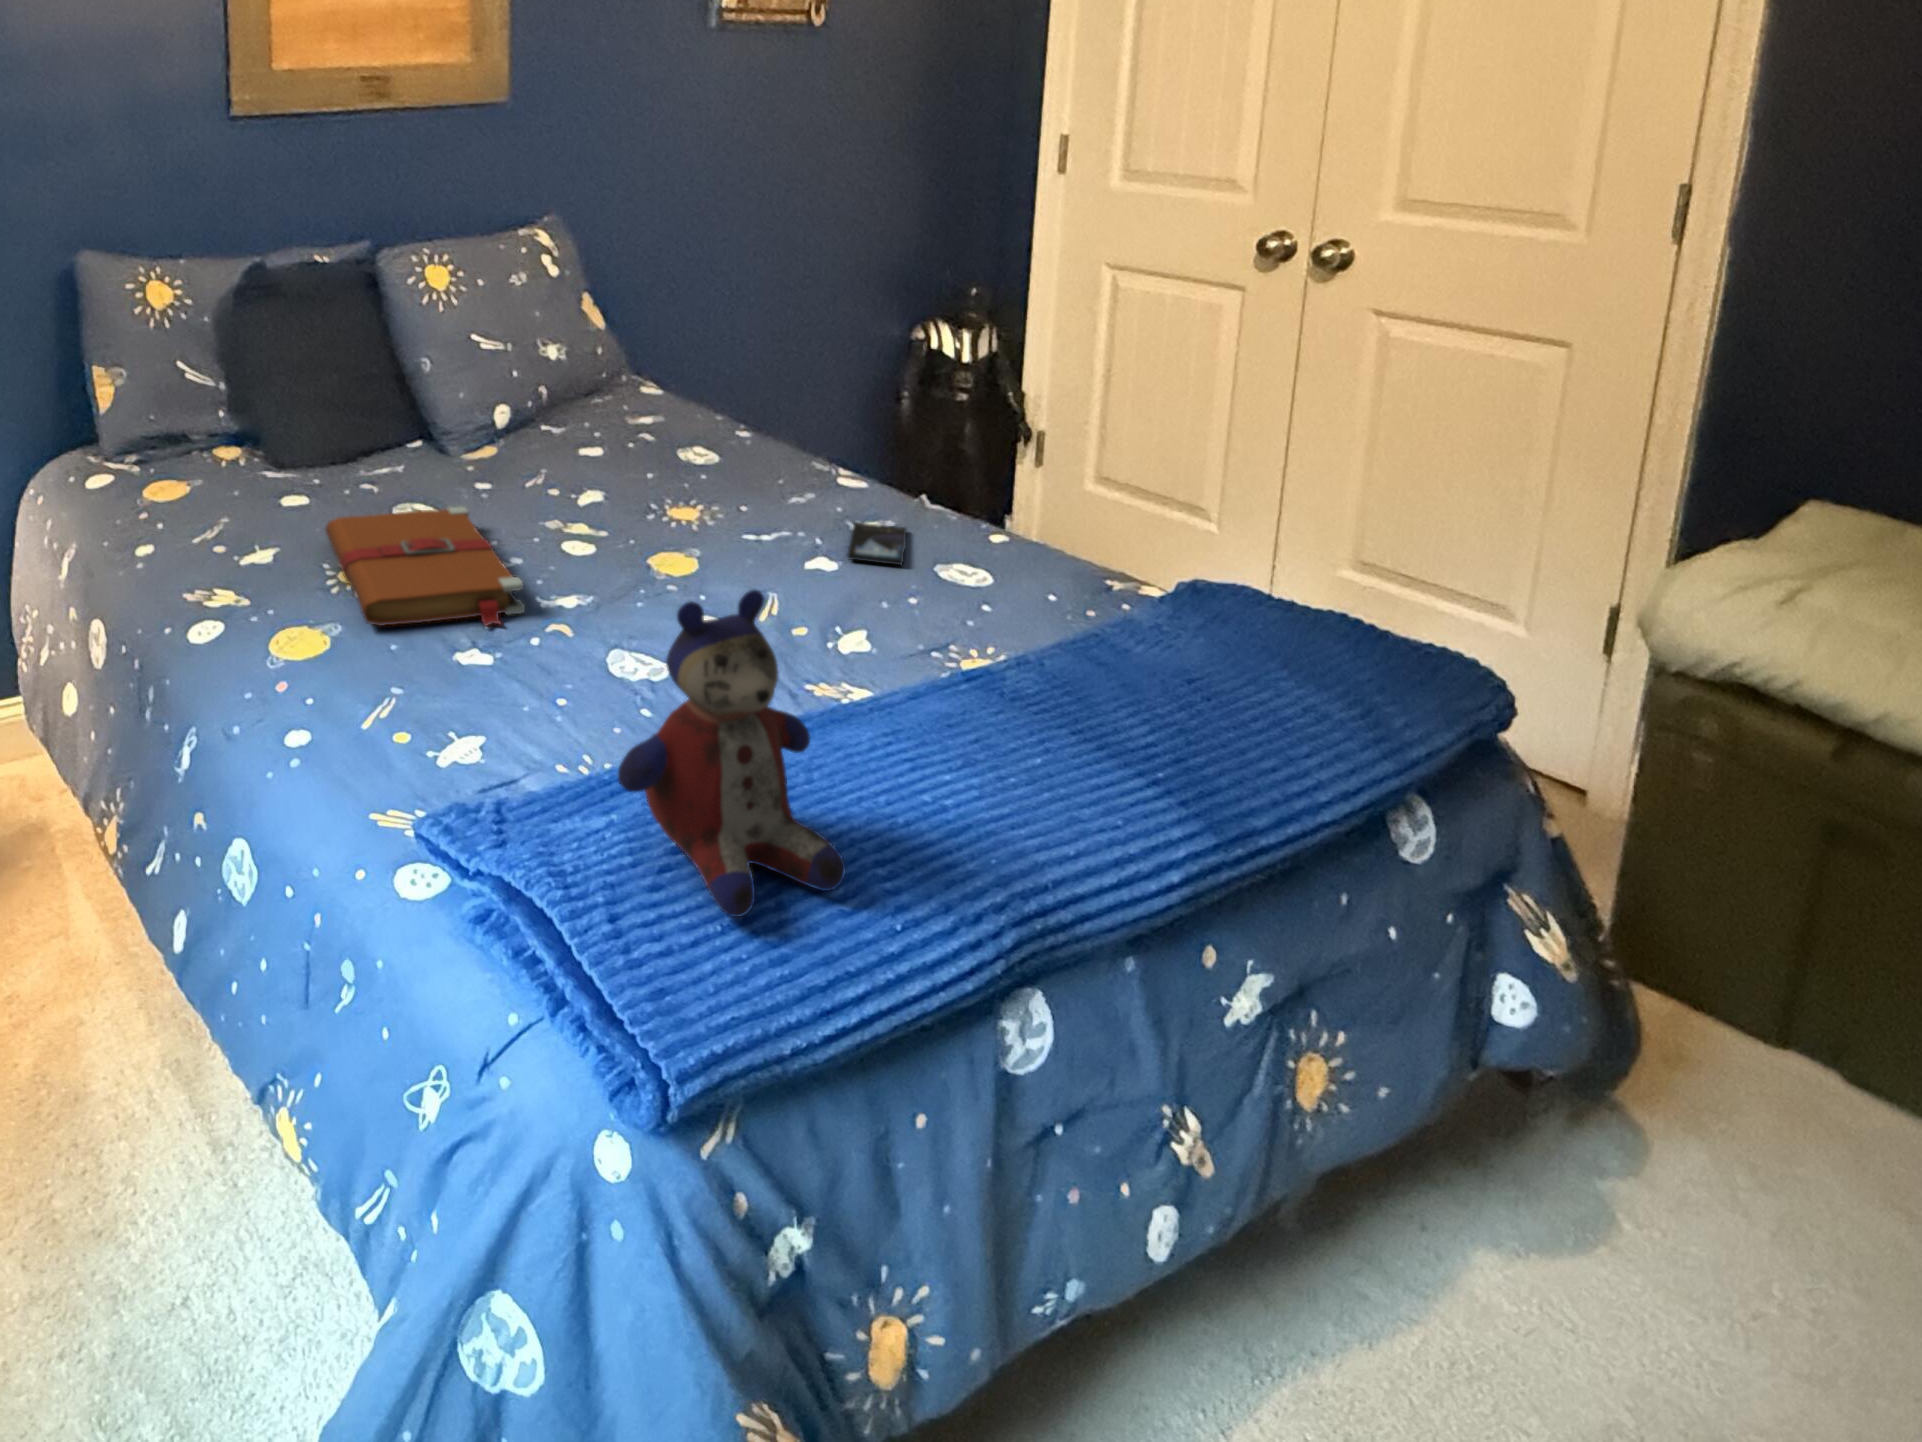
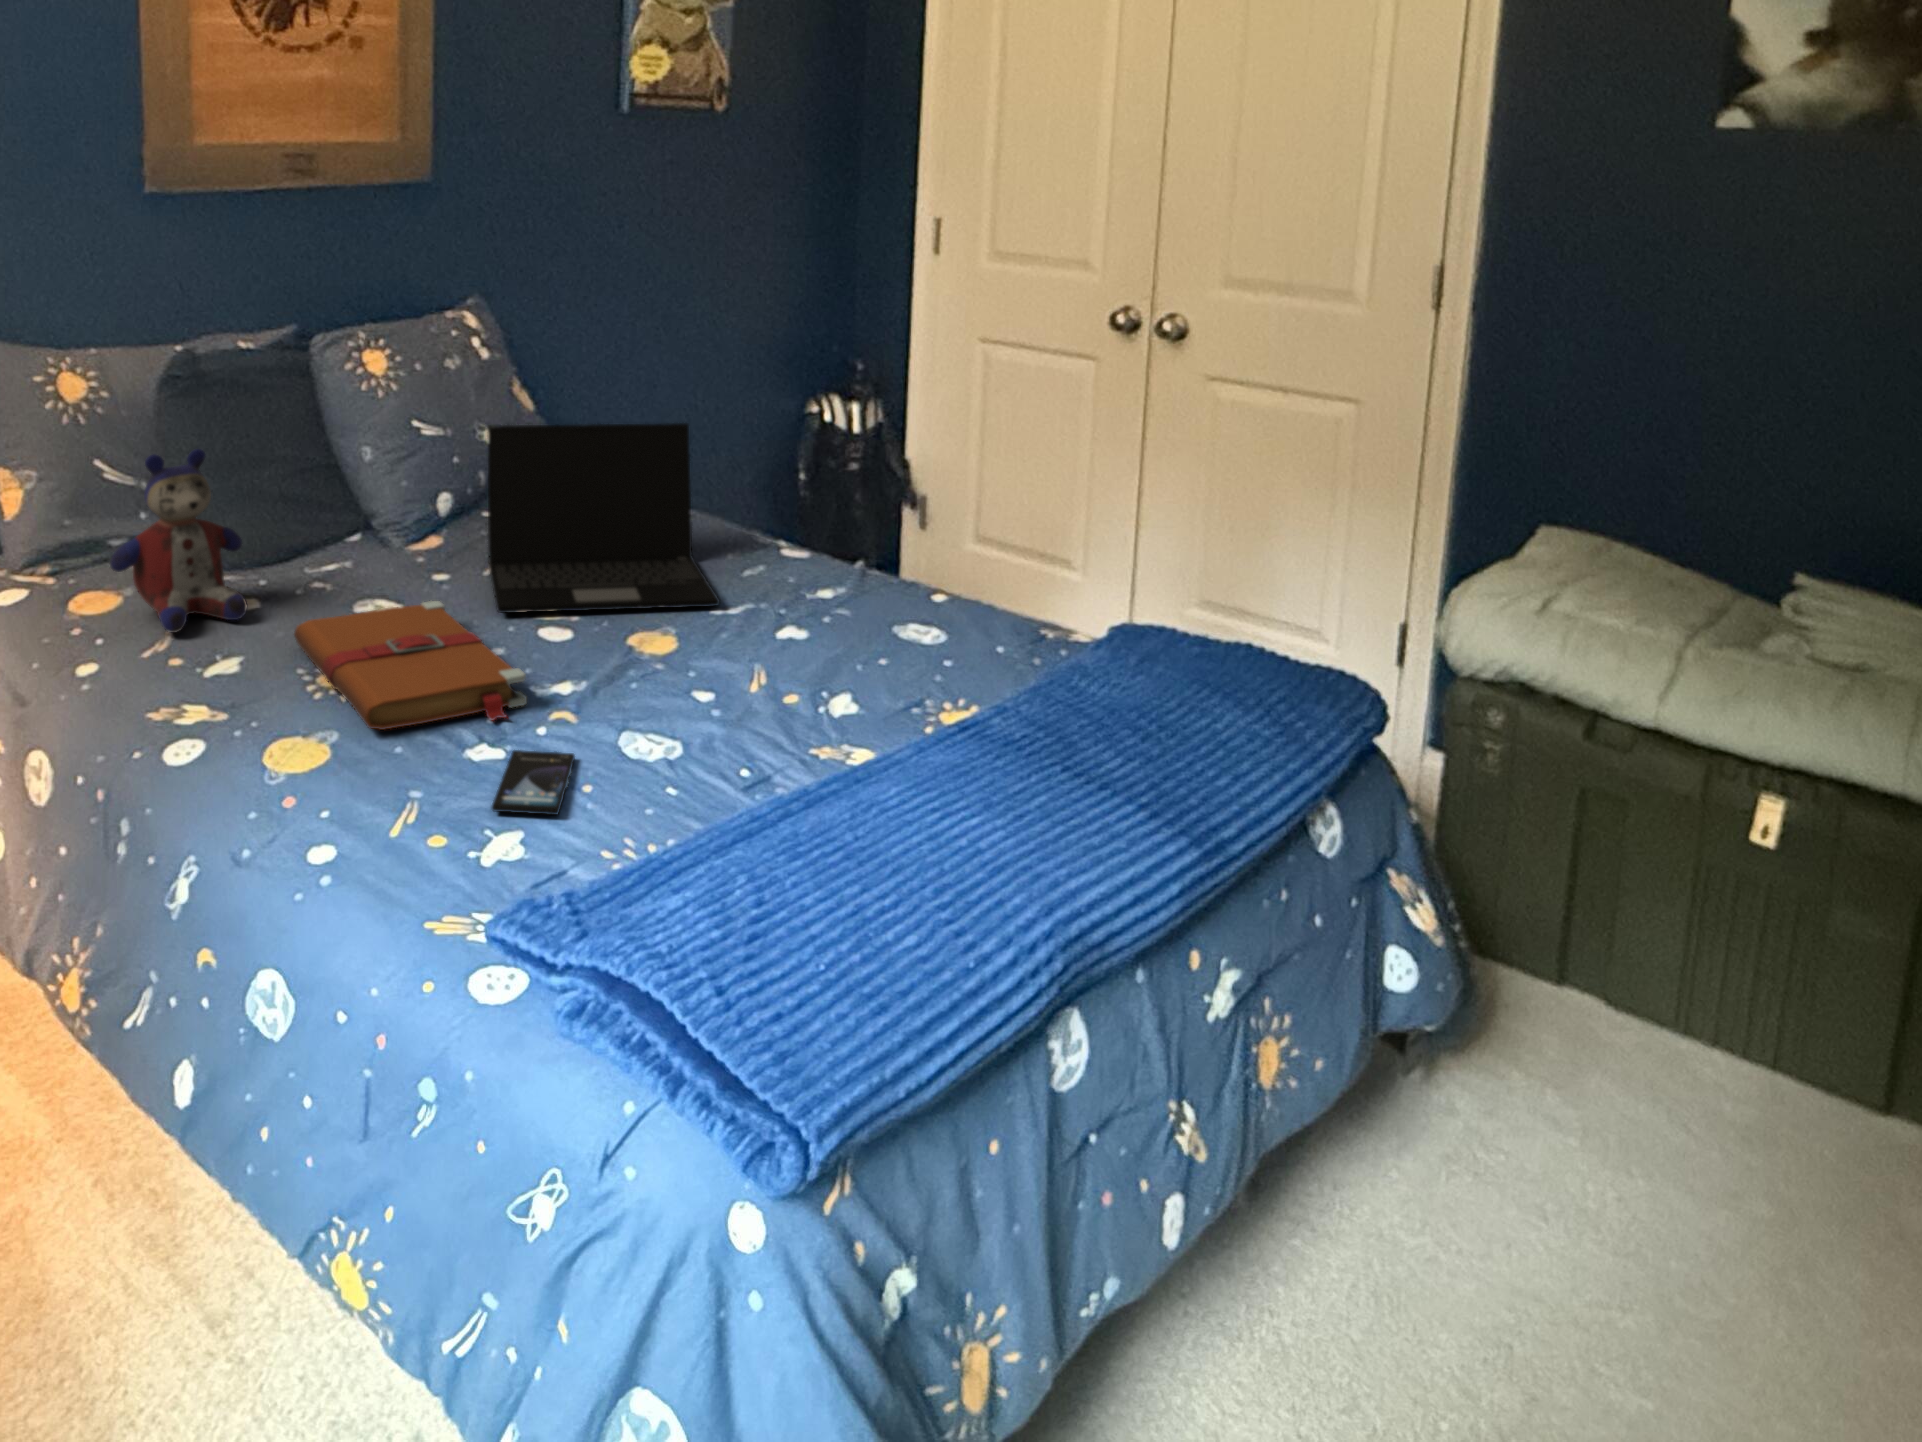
laptop: none [521,339,748,529] -> present [487,423,719,613]
smartphone: present [847,523,906,565] -> present [492,750,575,815]
stuffed bear: present [618,590,845,917] -> present [110,449,247,633]

